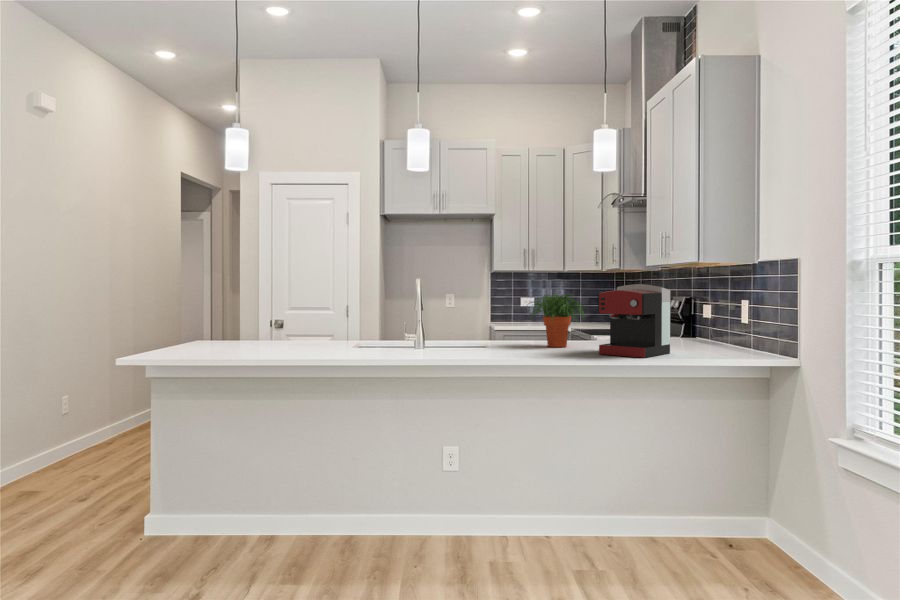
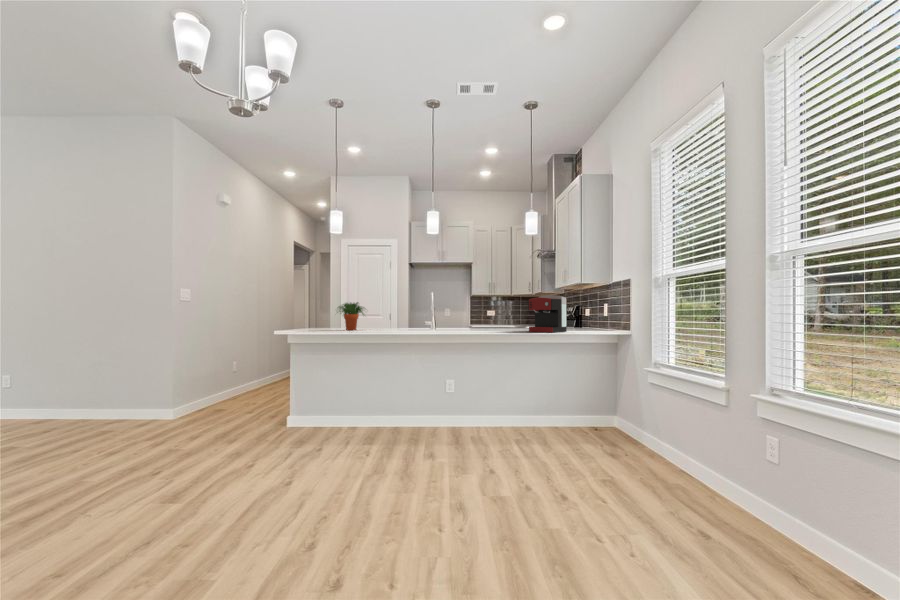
potted plant: present [530,294,584,347] -> present [338,302,364,330]

